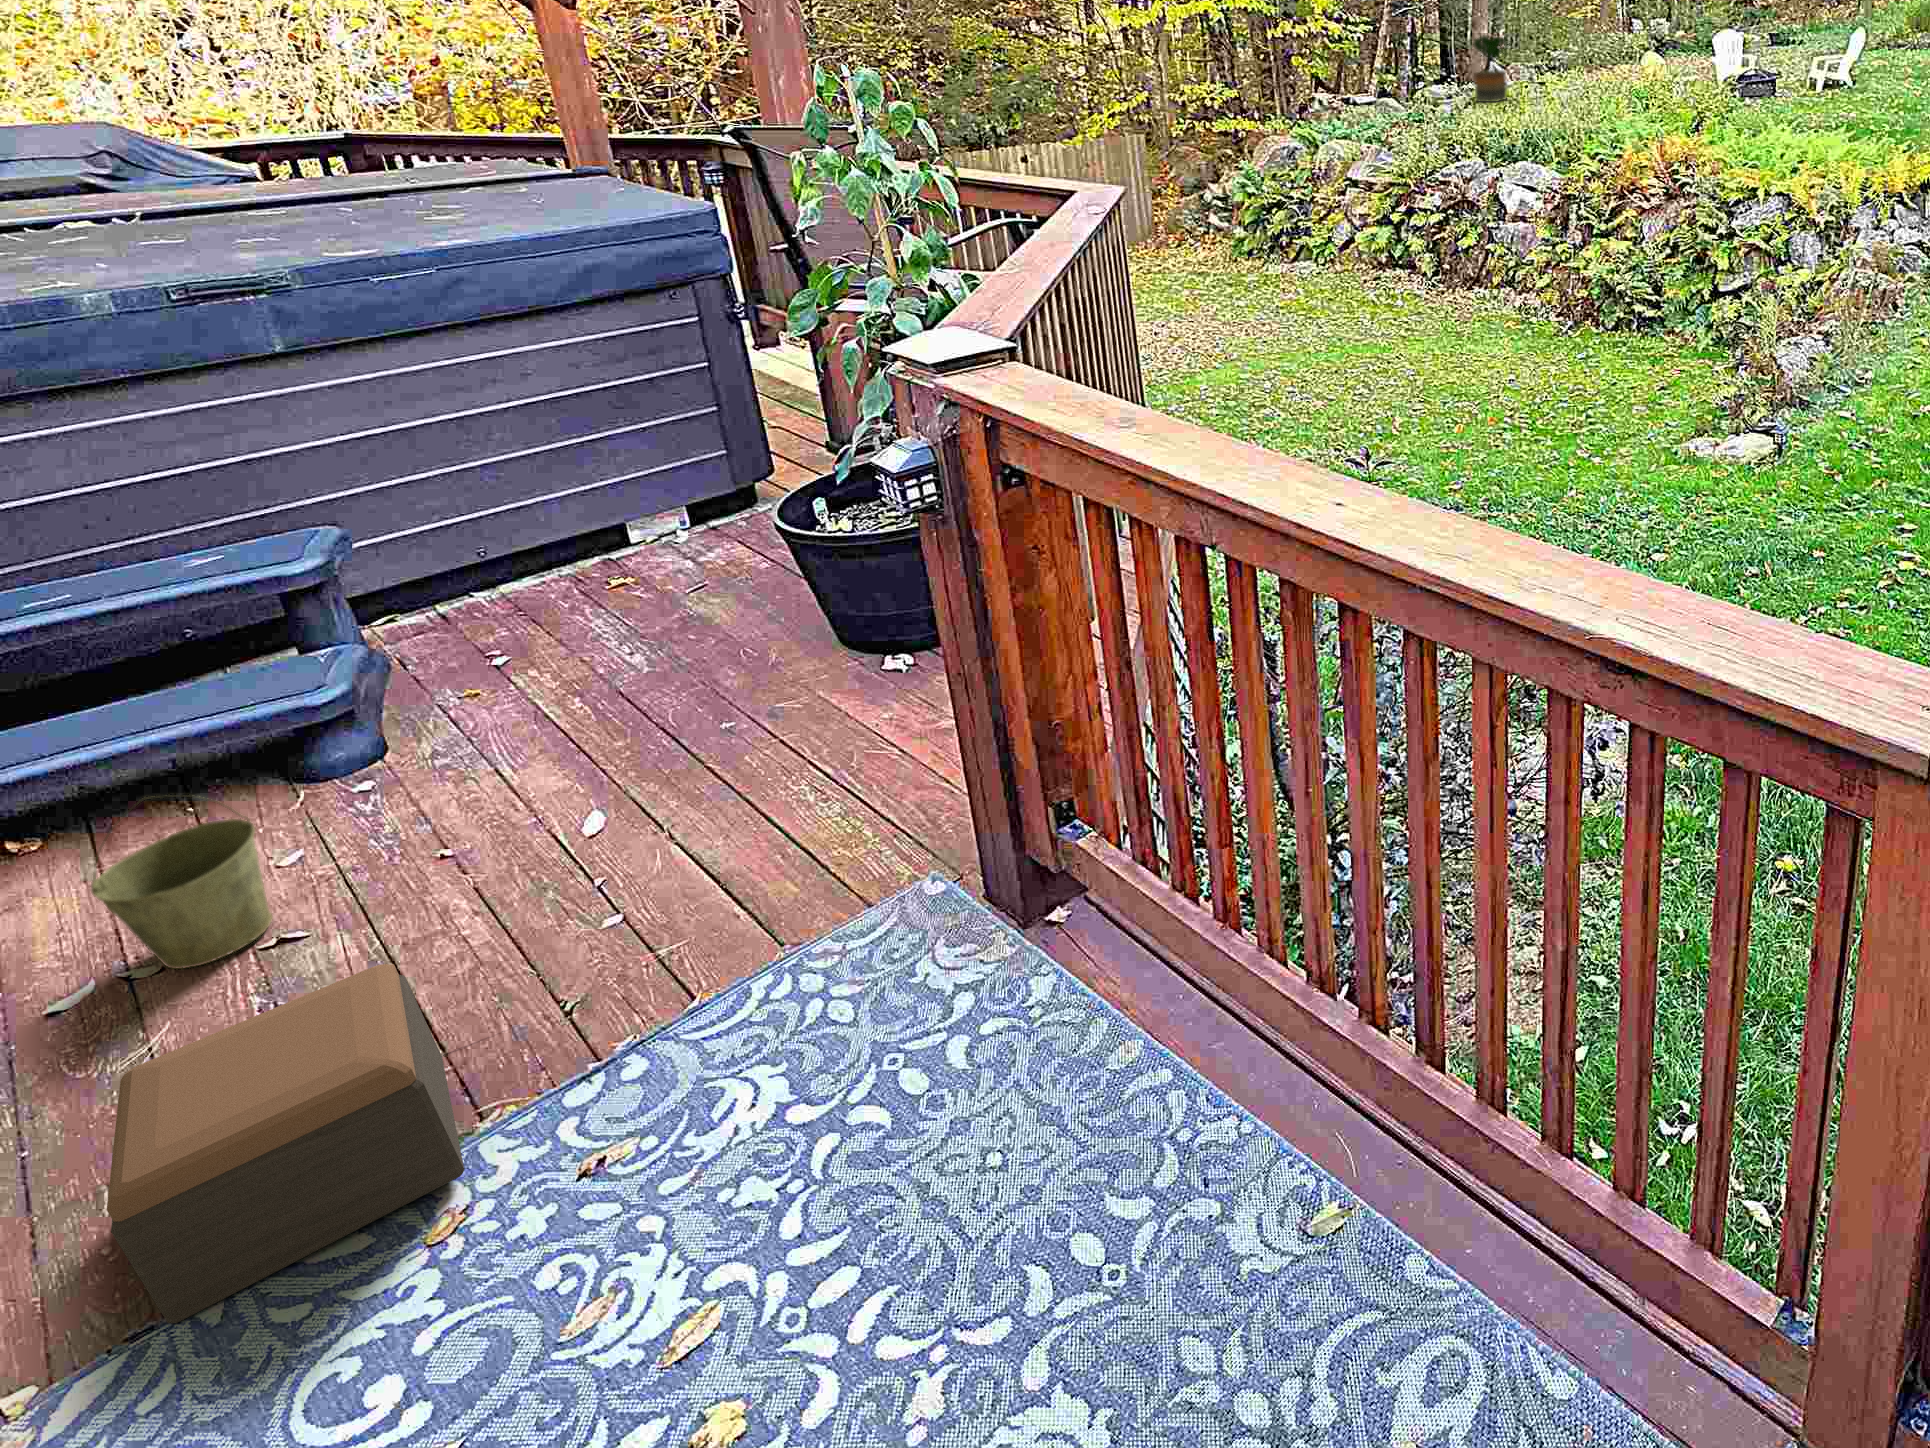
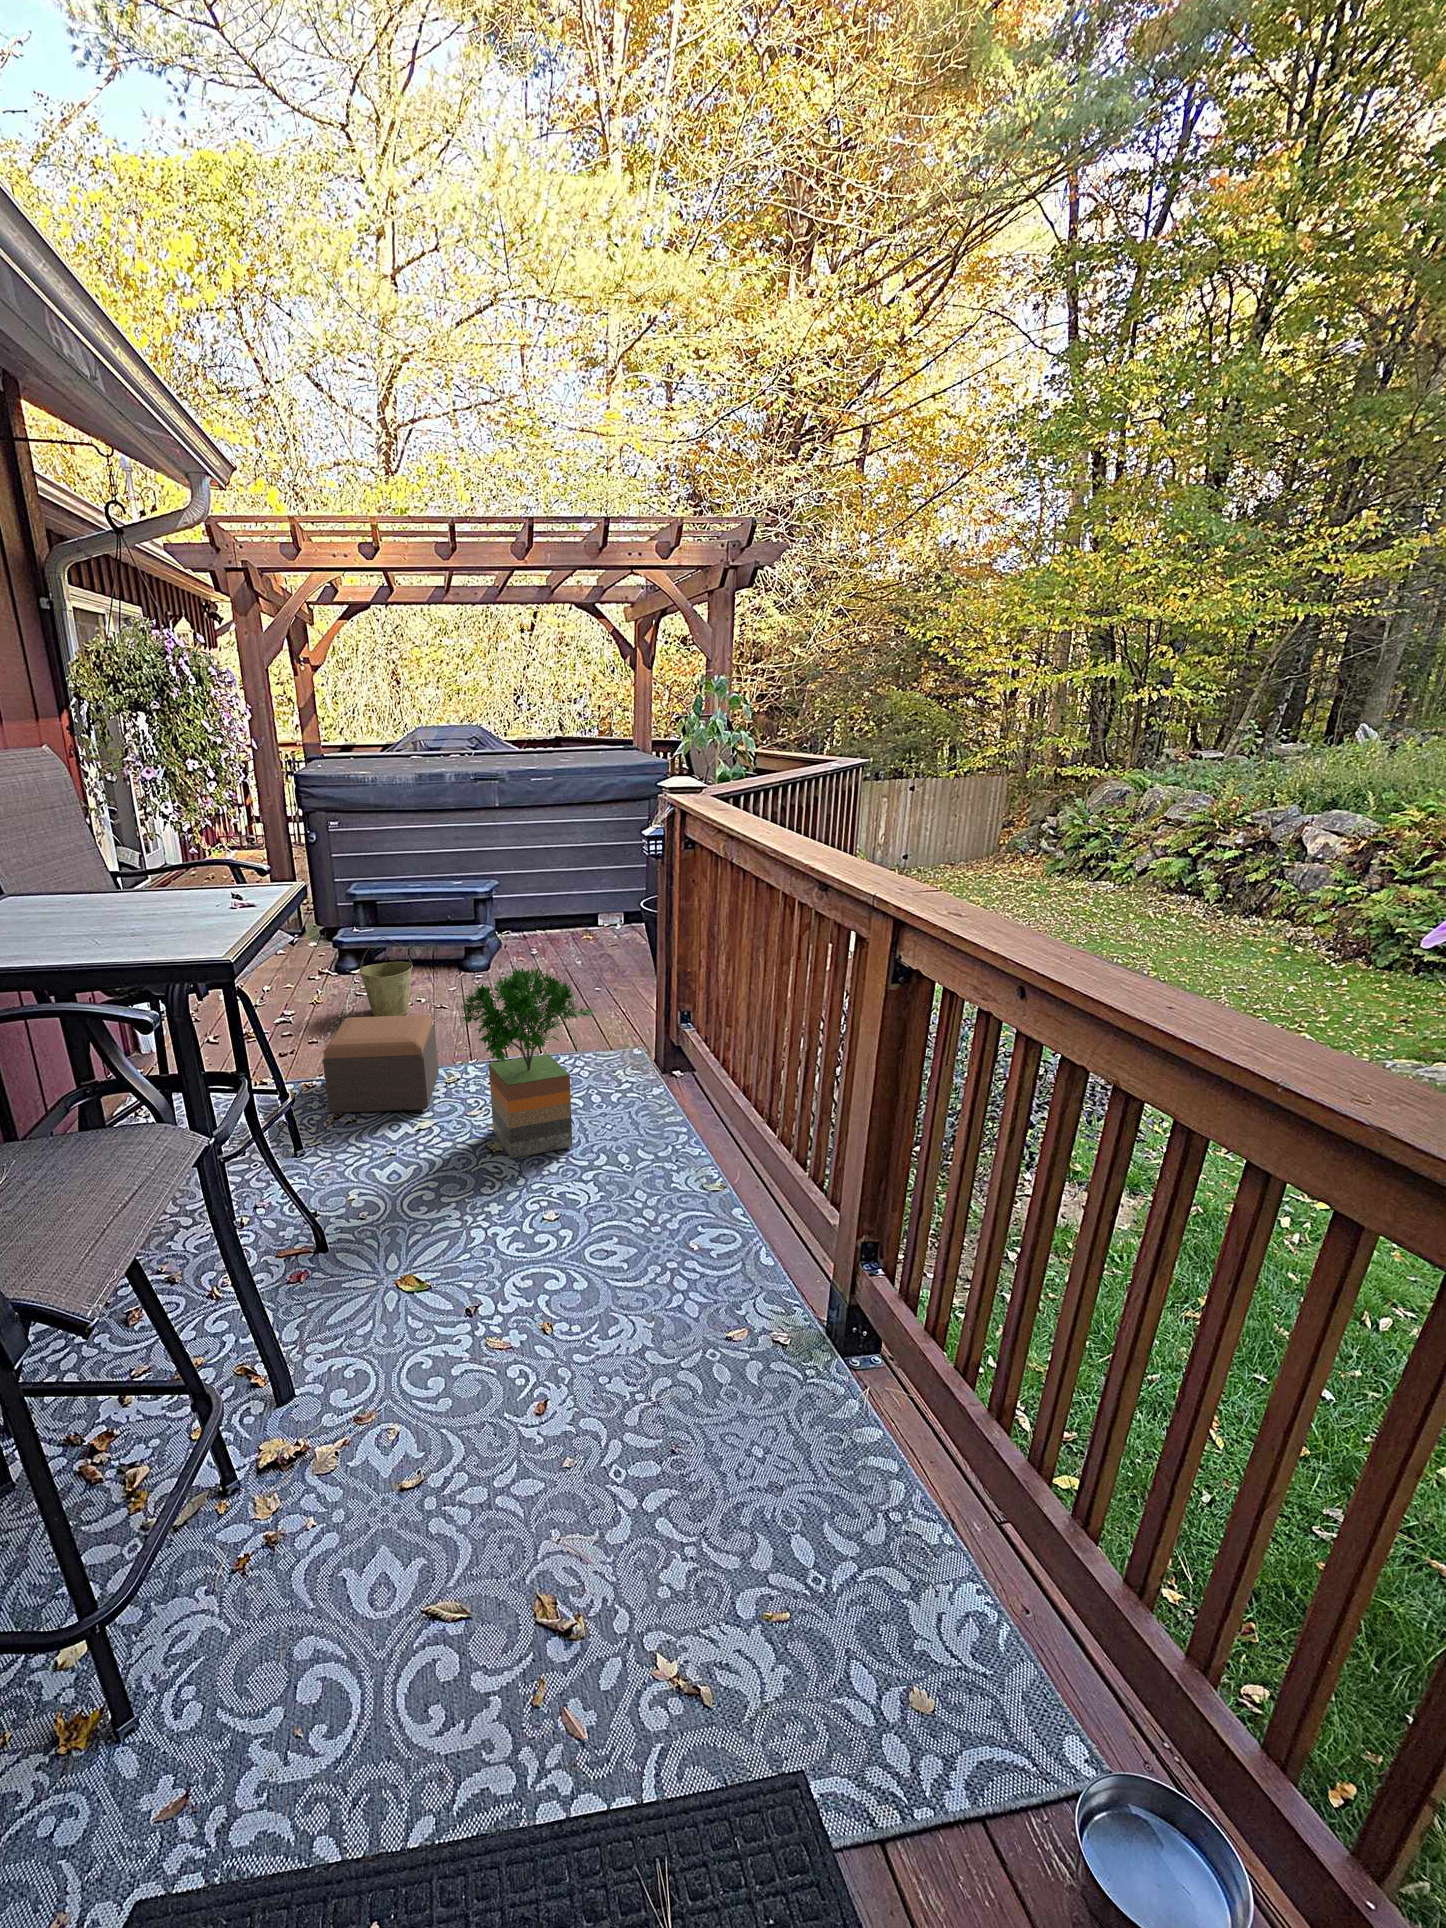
potted tree: present [1473,35,1511,102] -> present [461,968,595,1158]

